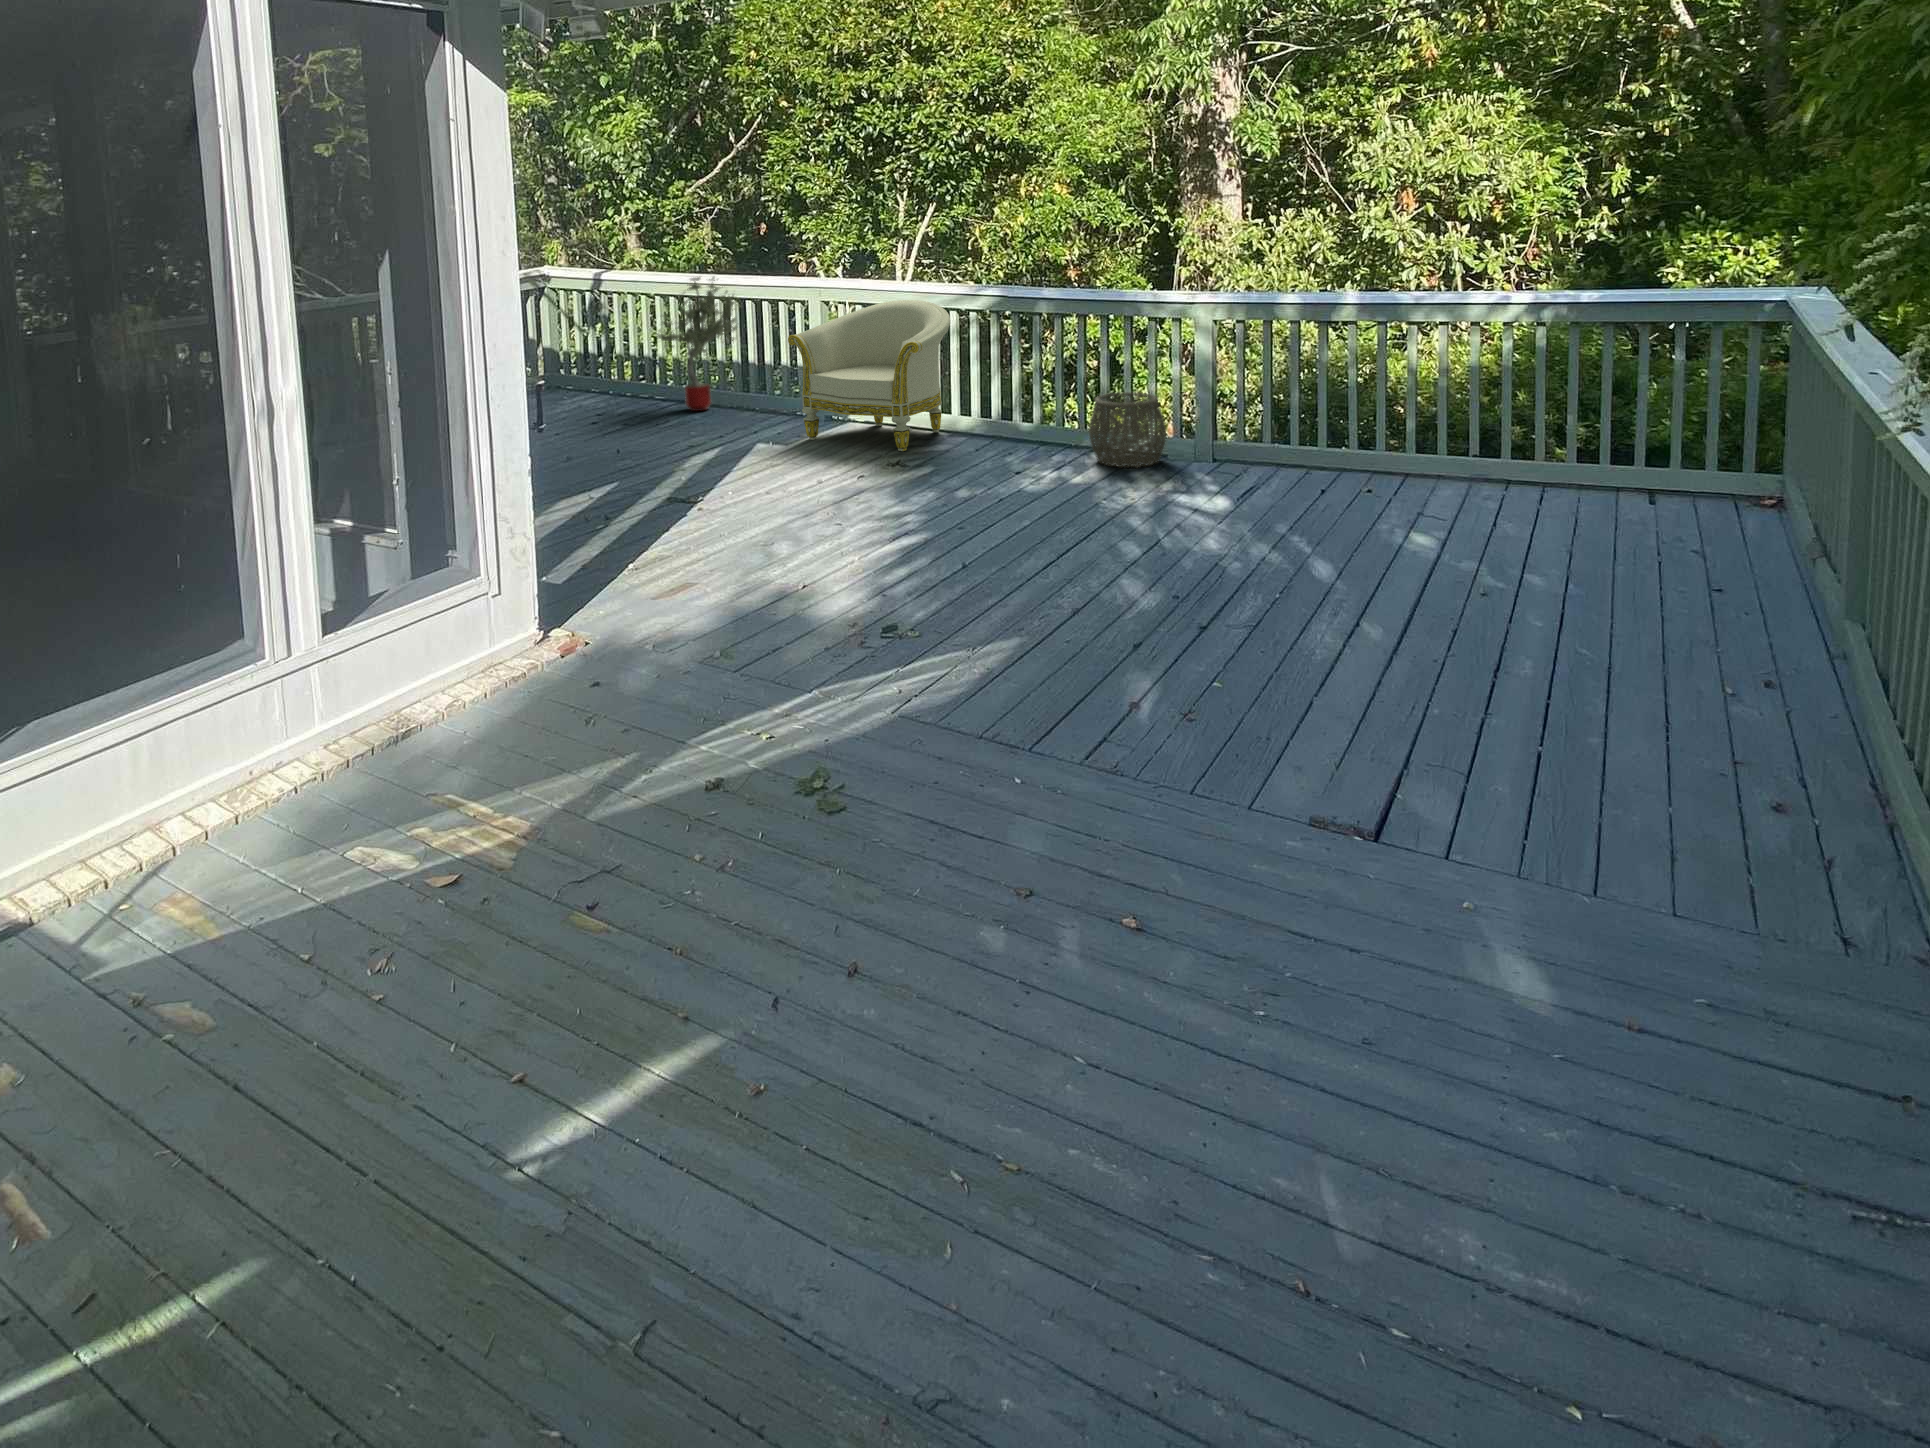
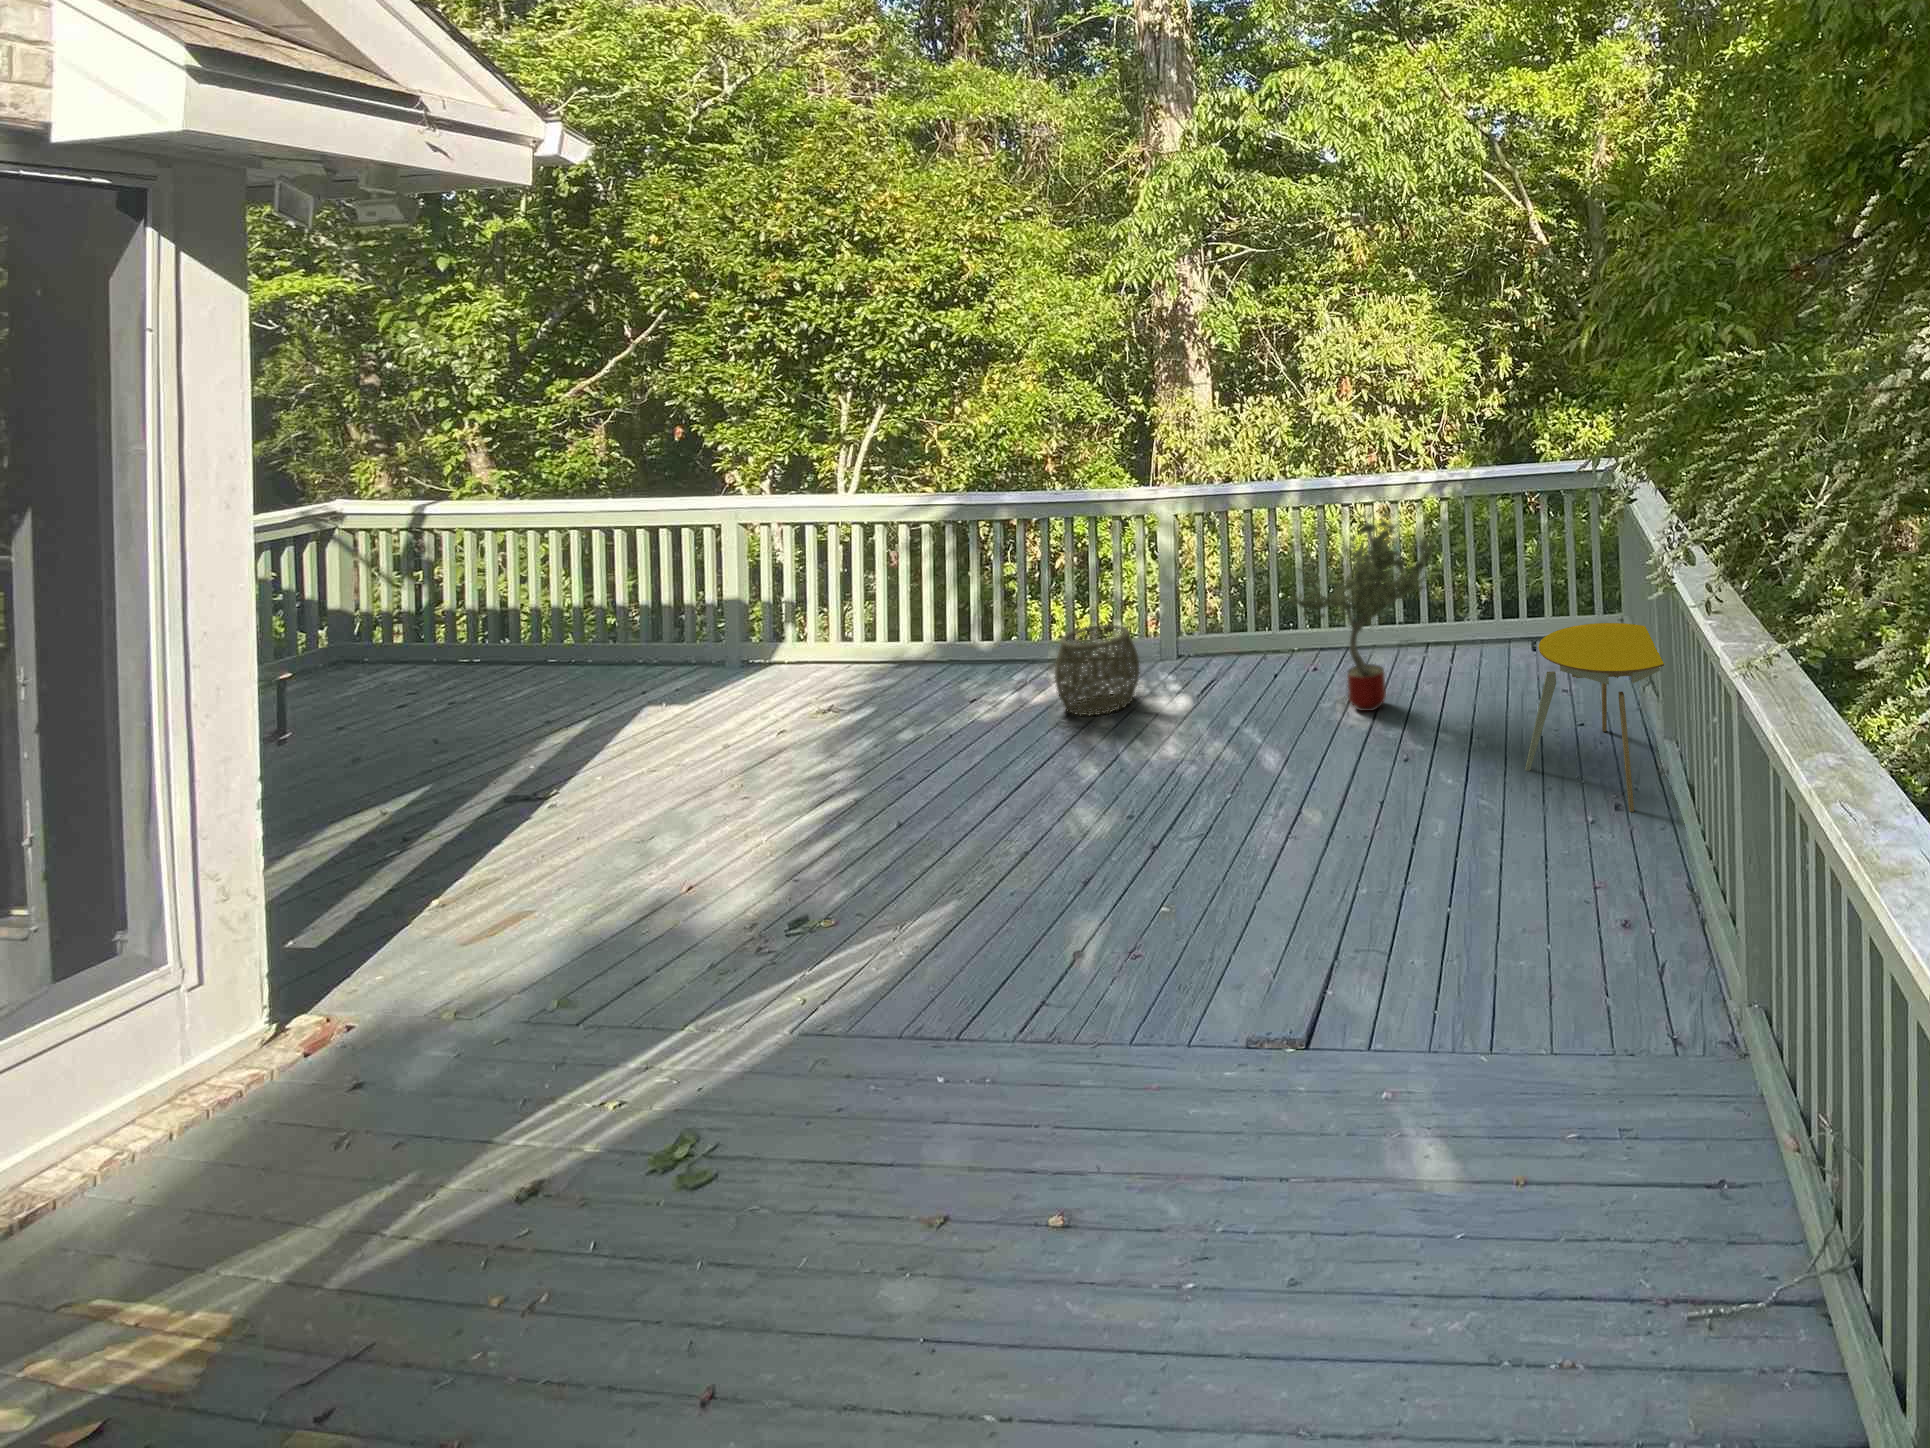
potted tree: present [657,277,737,411] -> present [1289,510,1438,711]
armchair: present [788,300,950,451] -> none [676,532,893,726]
stool: none [1560,417,1794,590] -> present [1525,623,1664,812]

